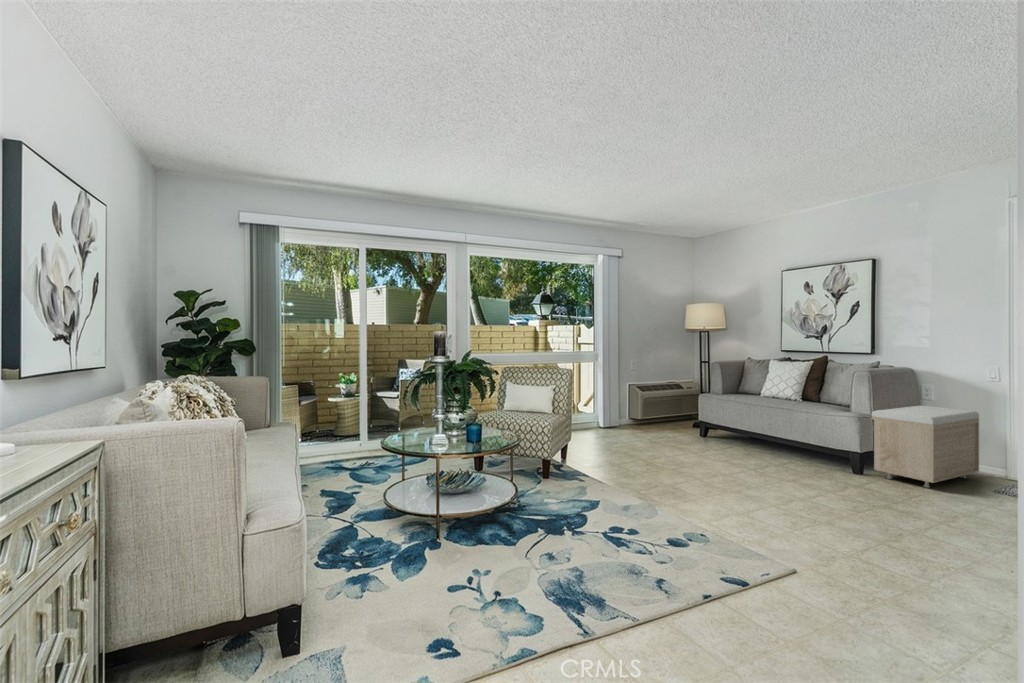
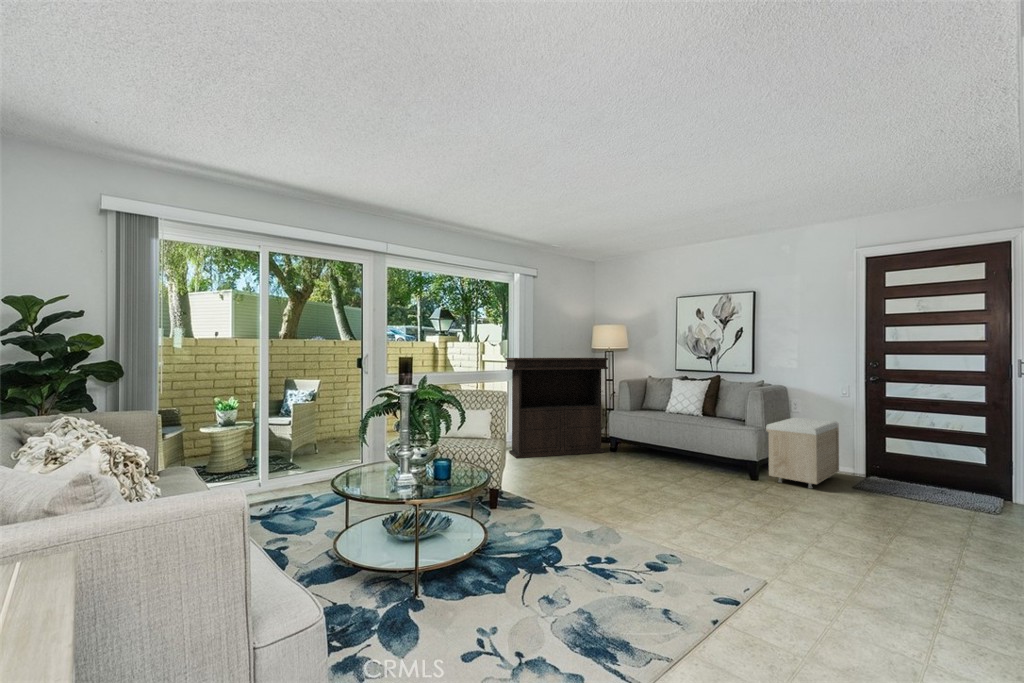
console table: none [587,338,696,437] -> present [505,358,608,458]

